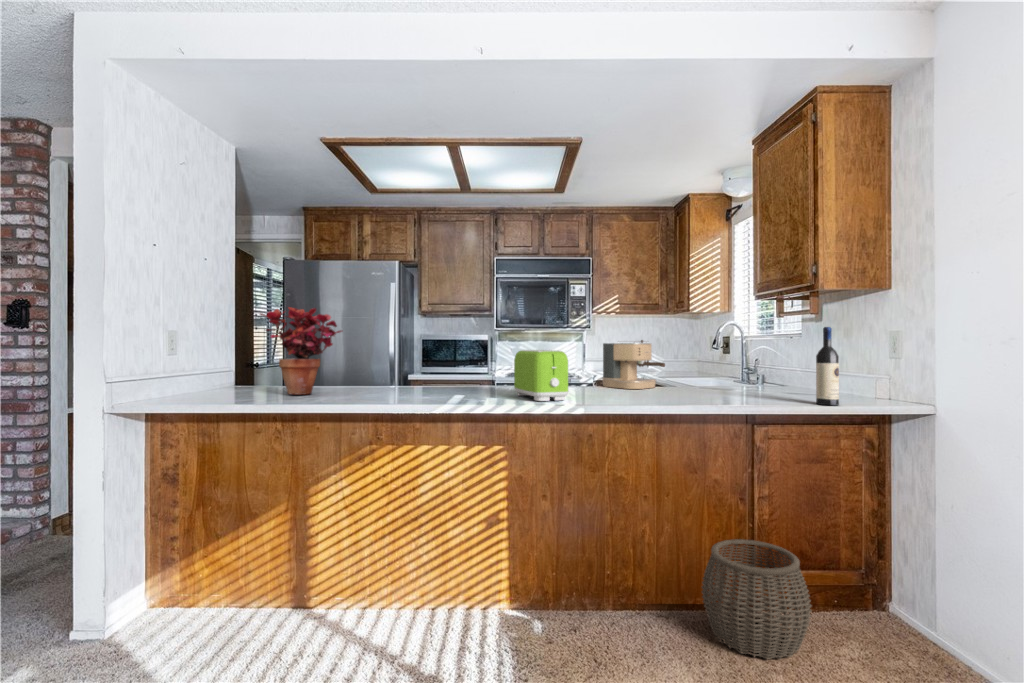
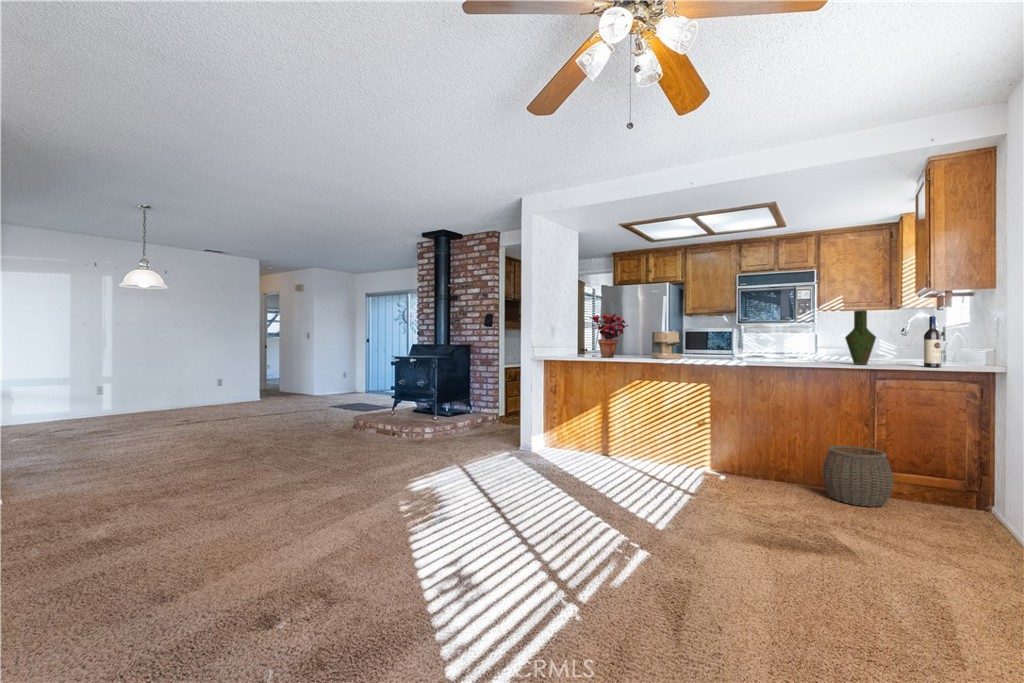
vase: none [707,314,751,402] -> present [845,310,876,365]
coffee maker: present [602,340,665,389] -> present [652,330,682,359]
toaster: present [514,350,568,401] -> none [723,334,750,361]

